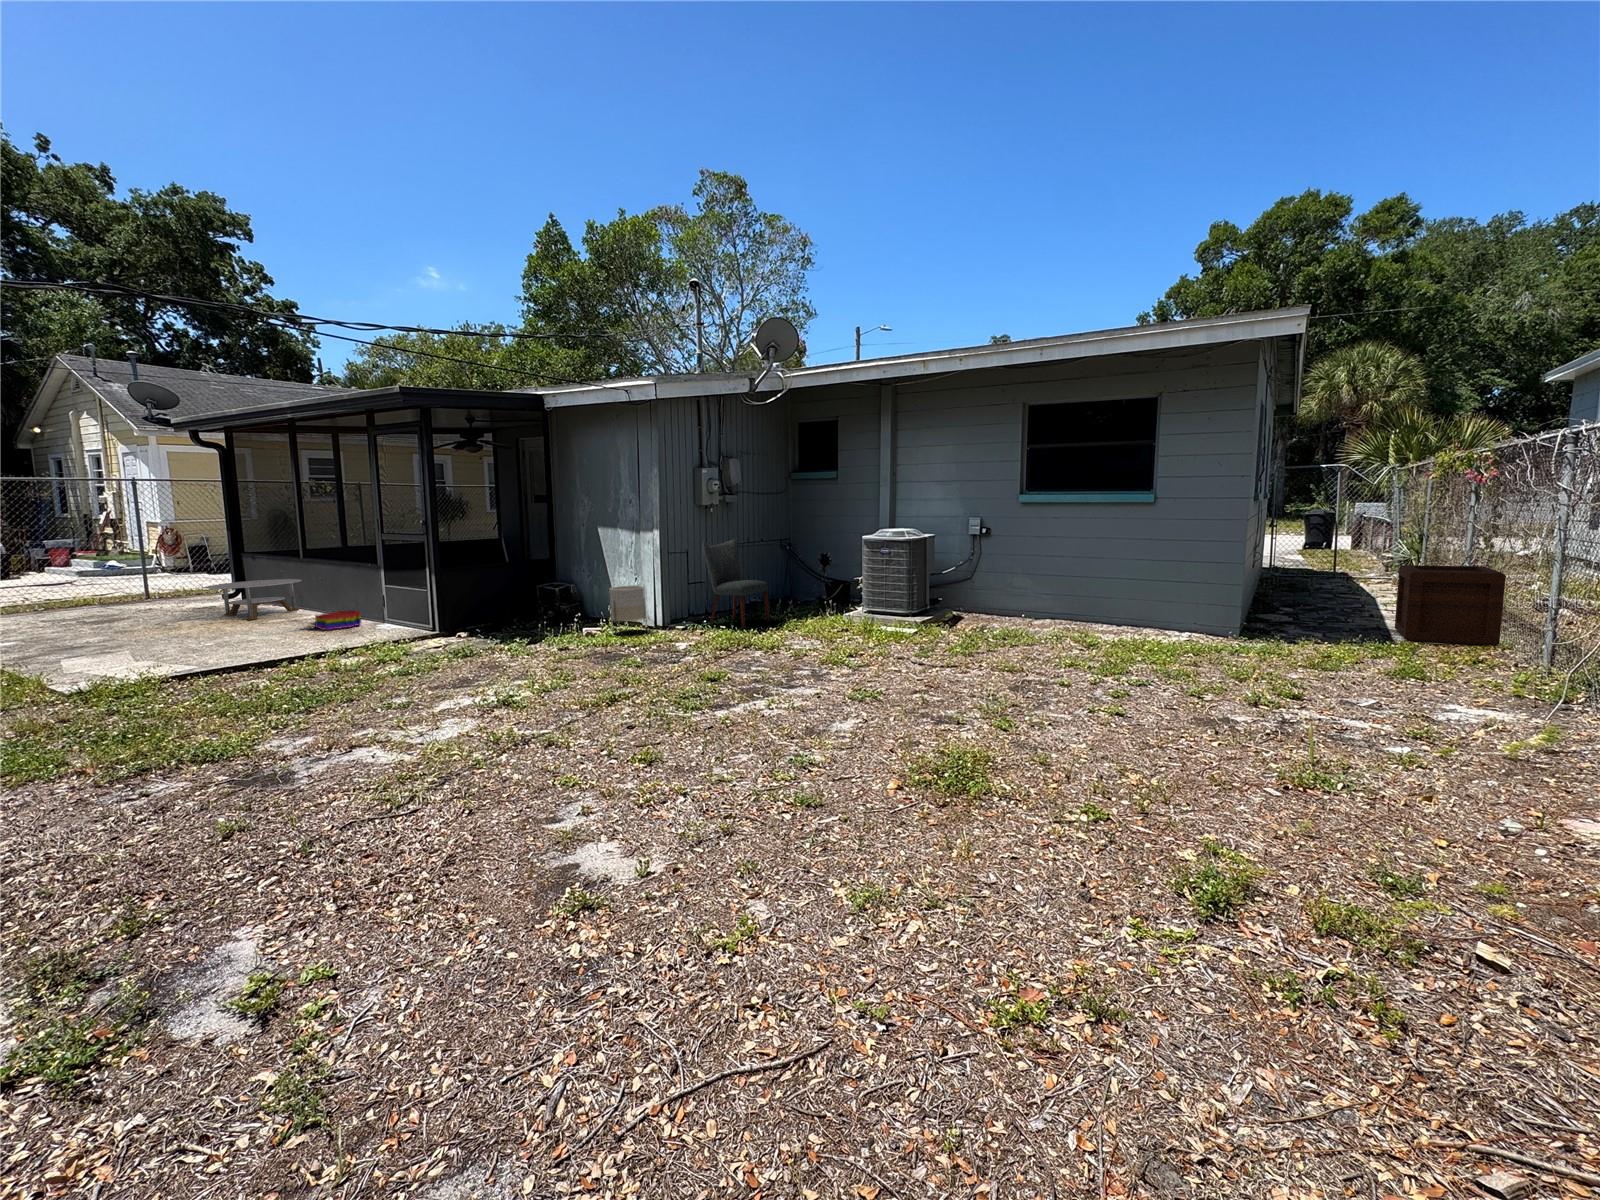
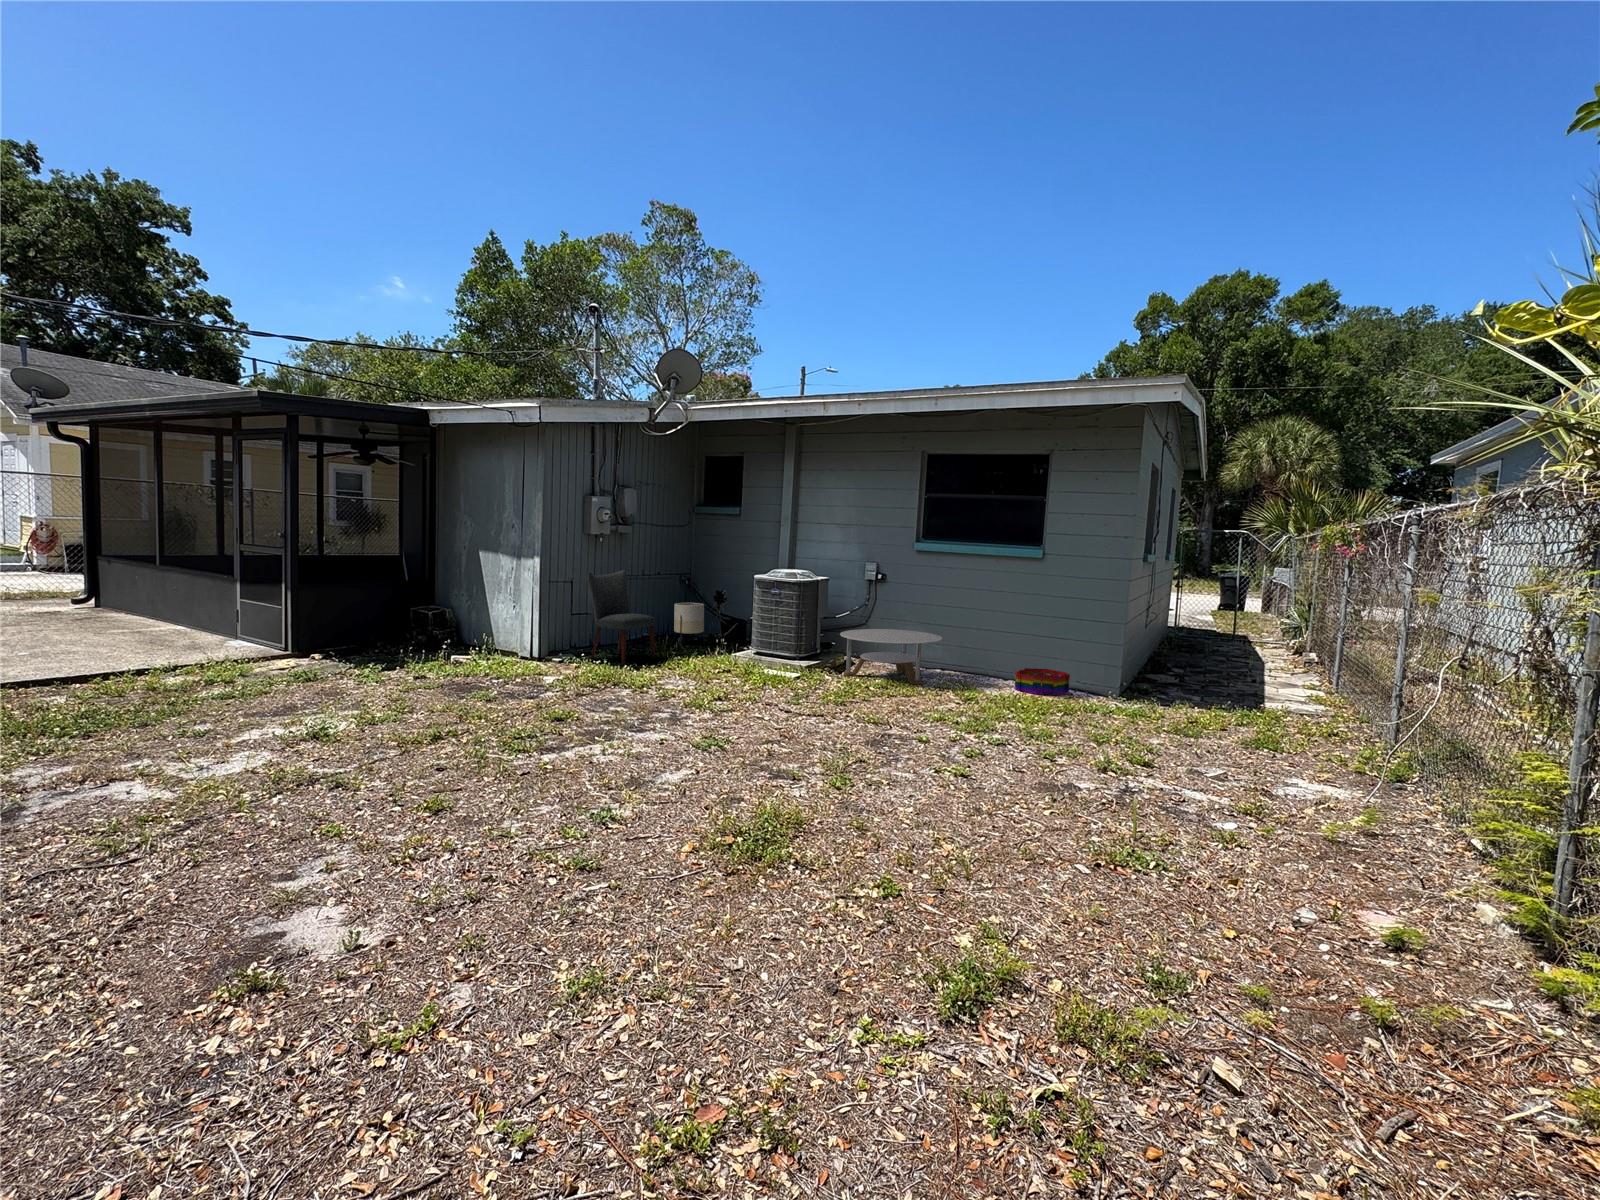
wooden crate: present [1395,565,1506,646] -> none [1270,633,1368,719]
round table: present [204,579,302,620] -> present [840,629,943,685]
planter: present [609,585,647,630] -> present [674,603,705,646]
storage bin: present [315,610,361,630] -> present [1015,668,1070,695]

